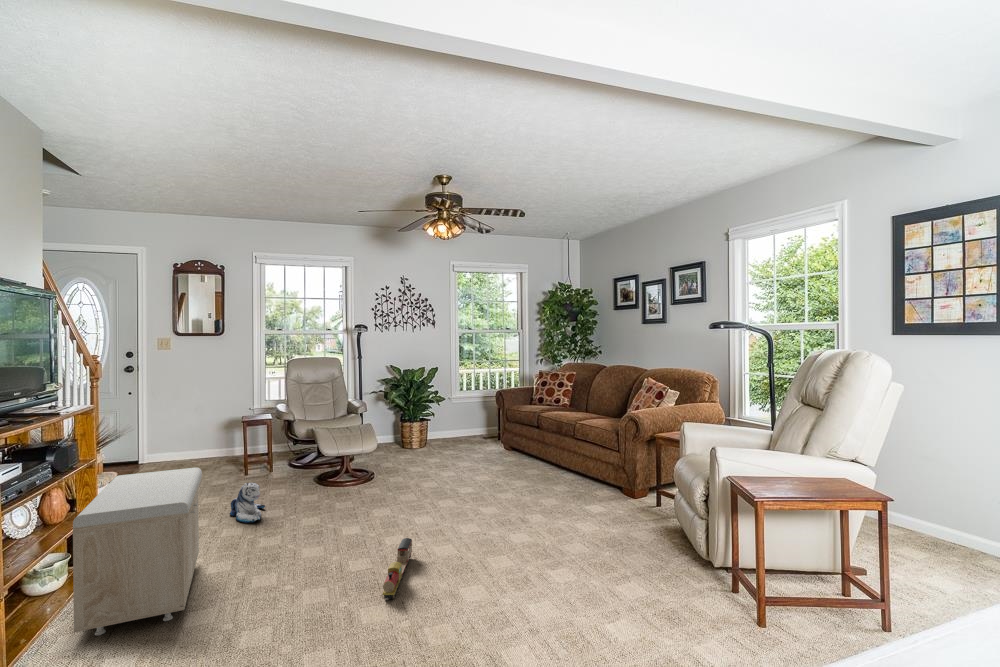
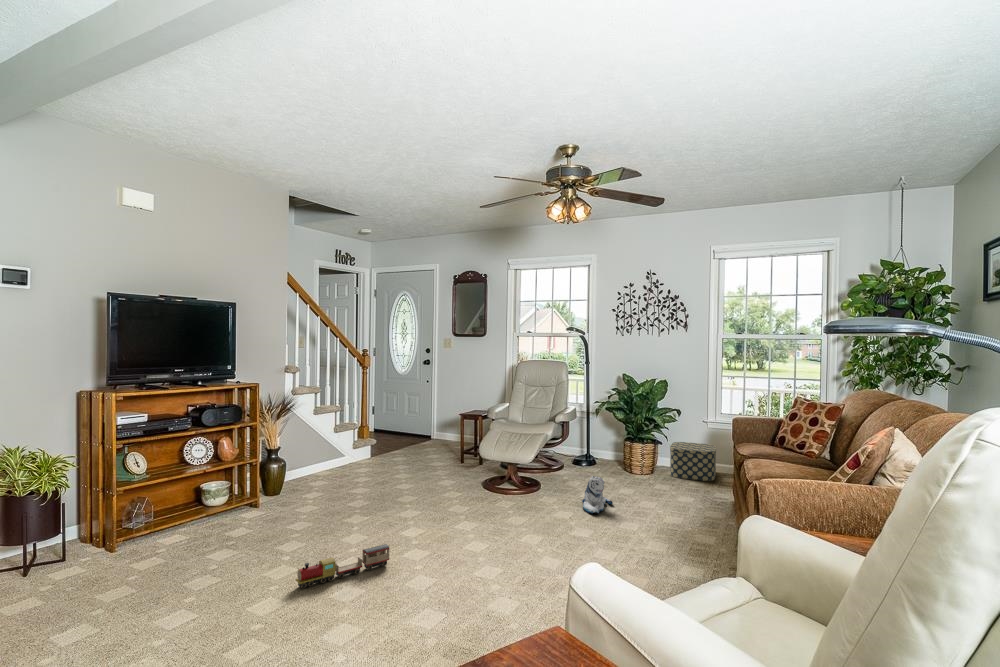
storage box: none [428,416,466,445] -> present [670,442,716,481]
storage bench: present [73,467,202,635] -> none [178,433,308,539]
plush toy: present [230,483,265,523] -> present [582,476,613,514]

